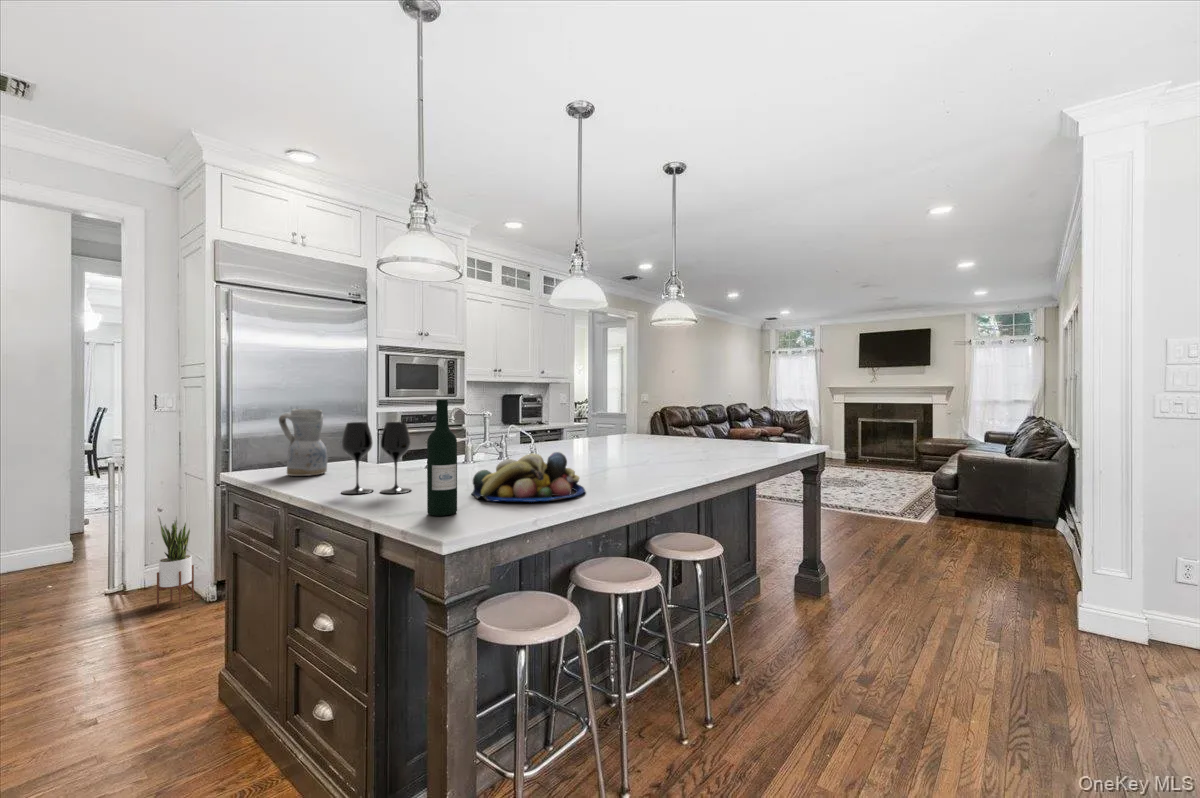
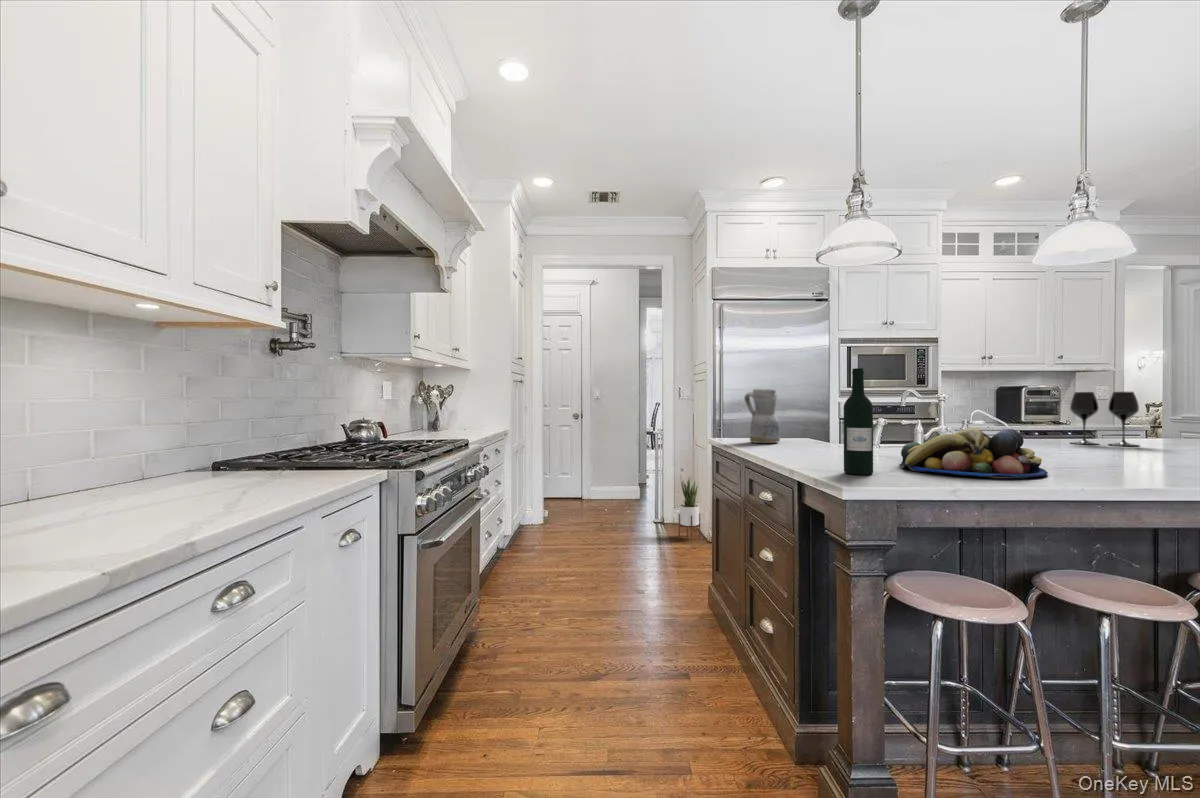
wine glass: present [342,422,411,494] -> present [1070,392,1139,446]

